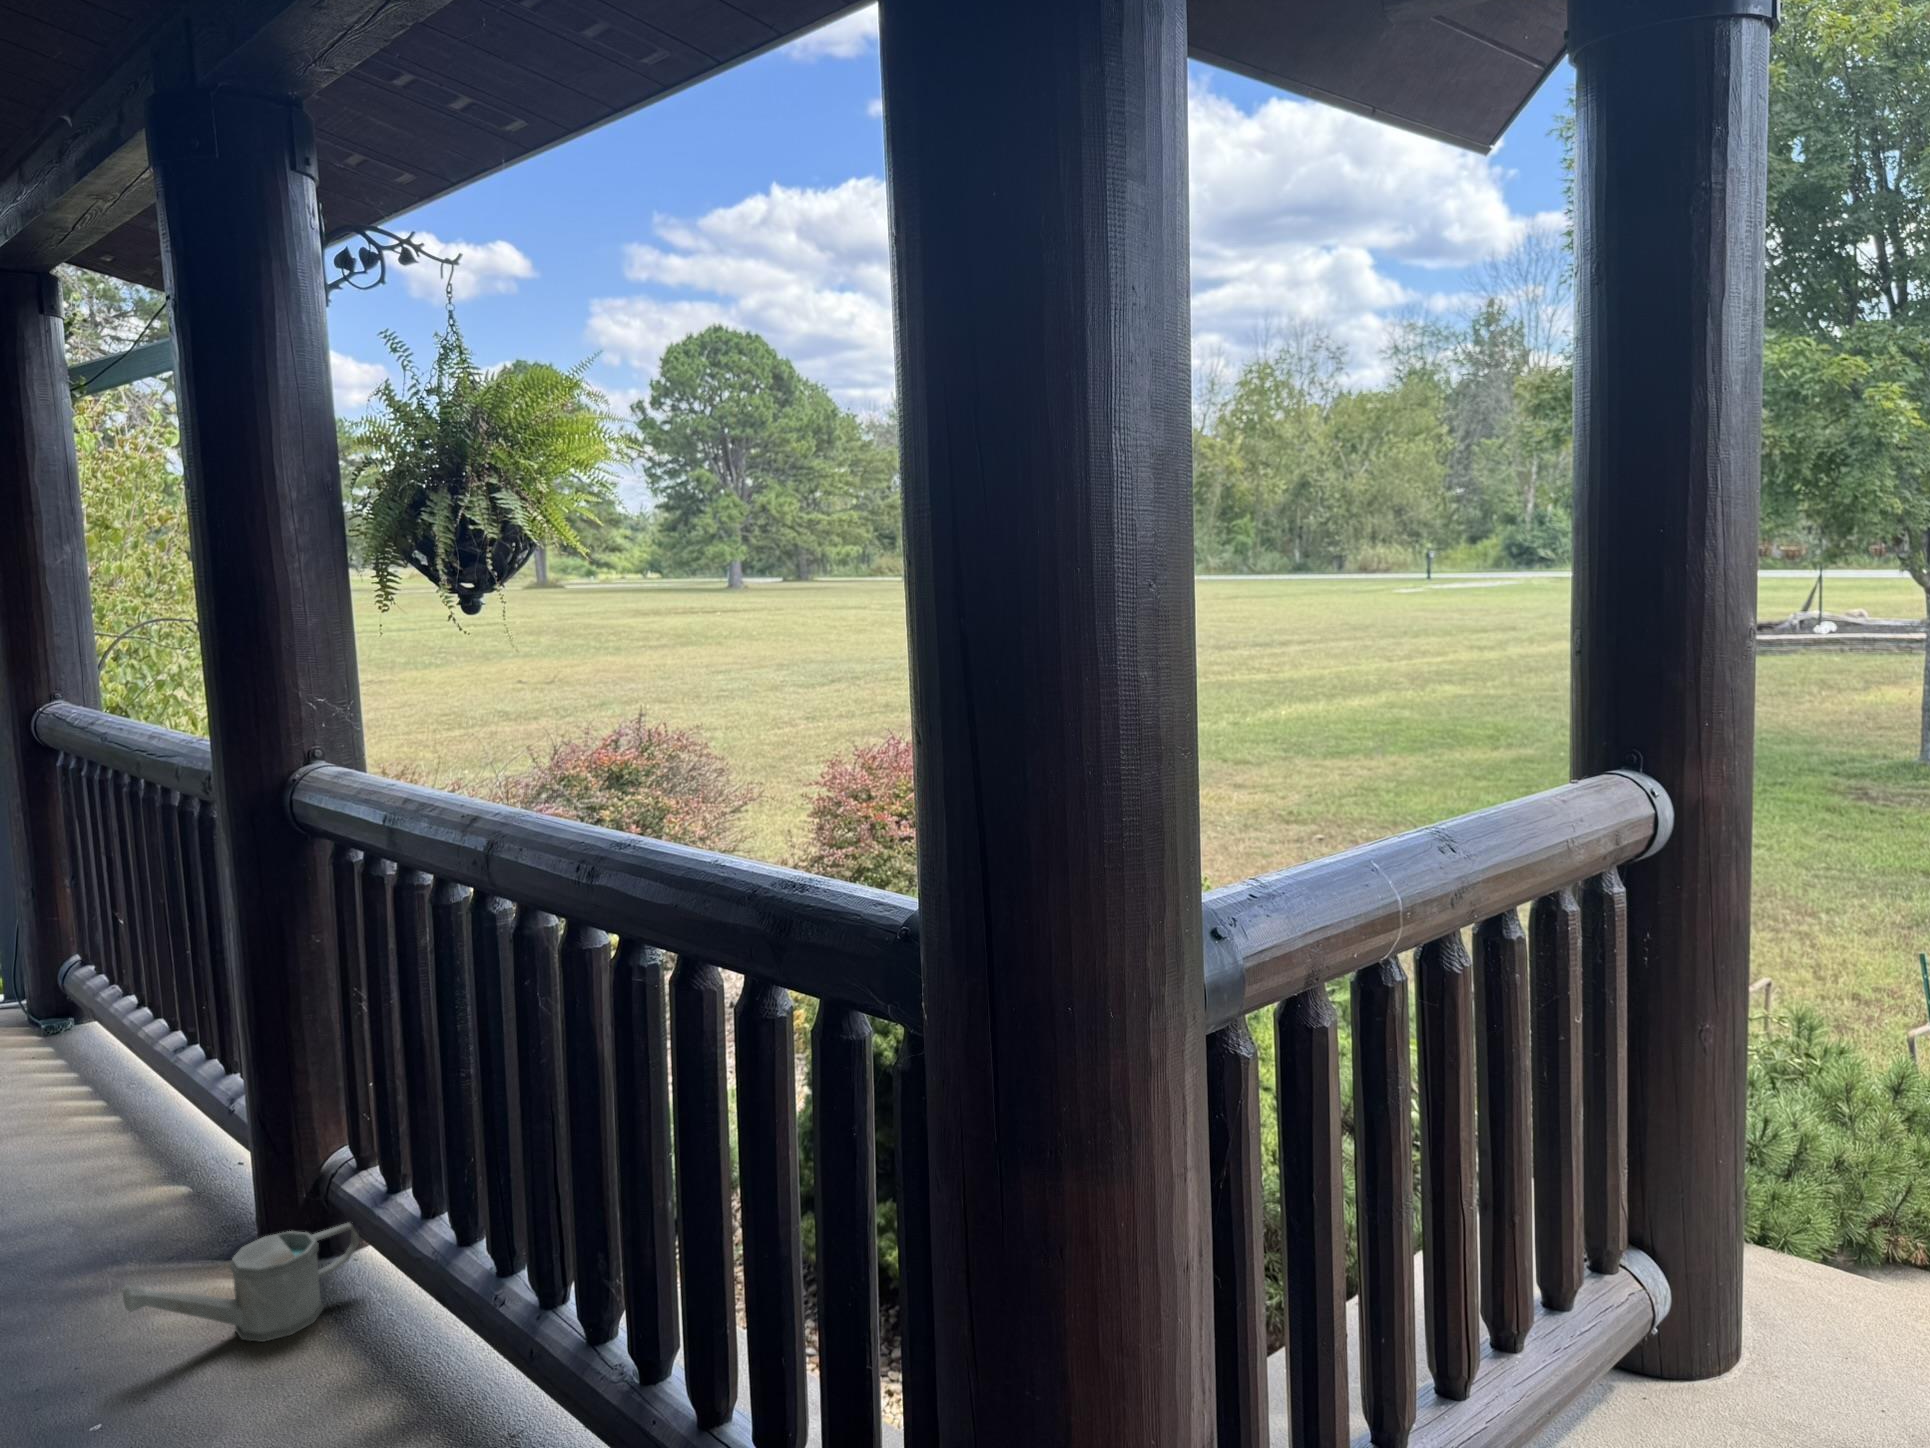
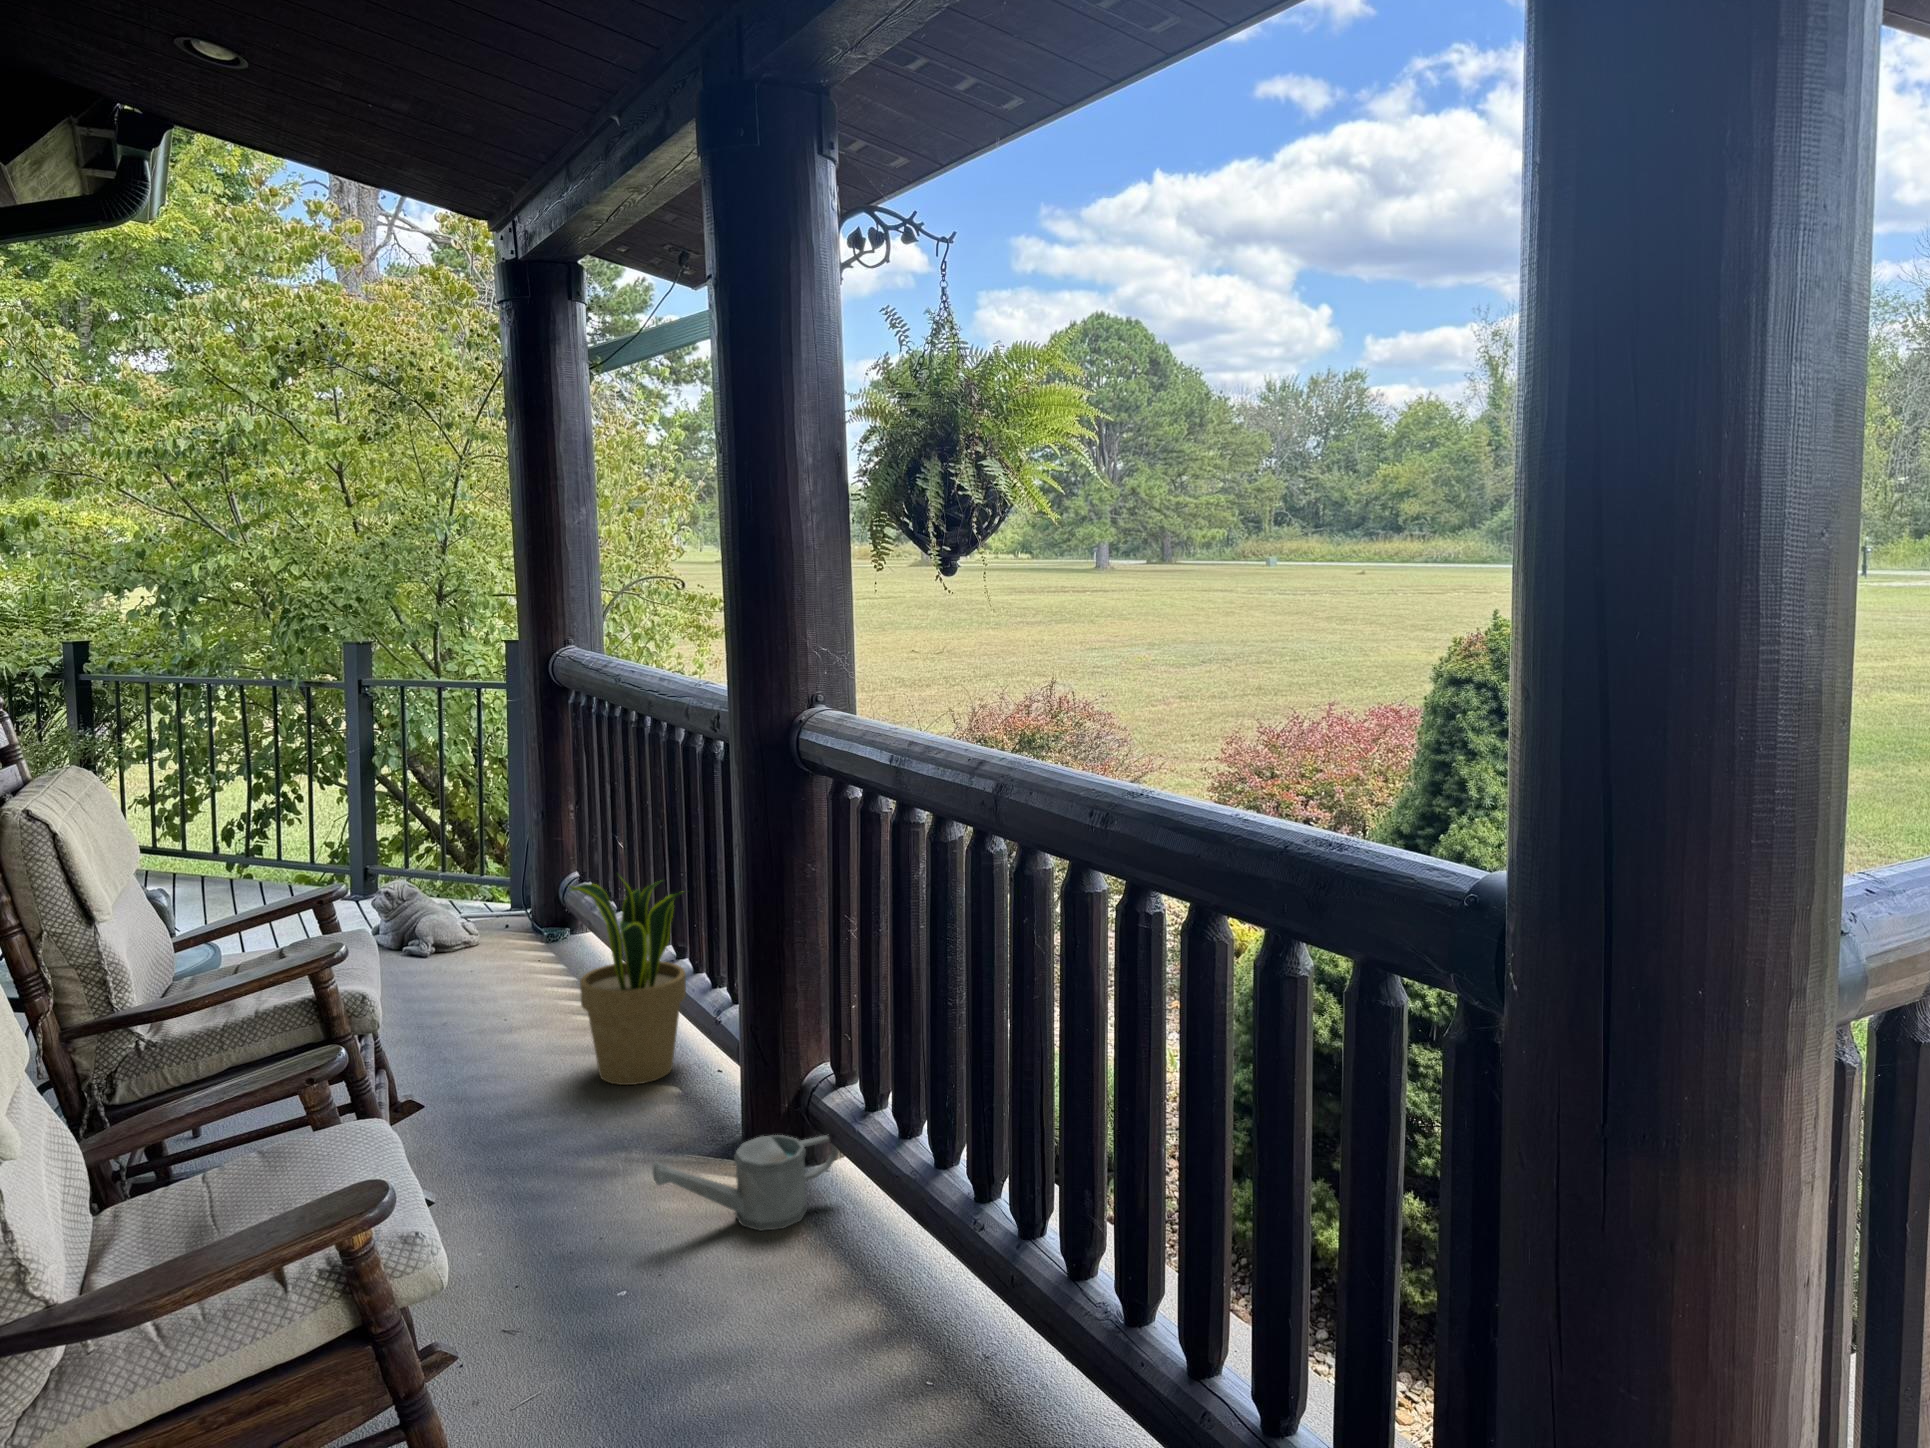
potted plant: none [26,956,194,1195] -> present [569,876,686,1085]

